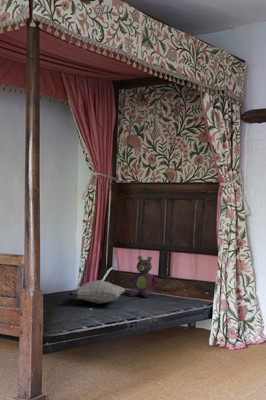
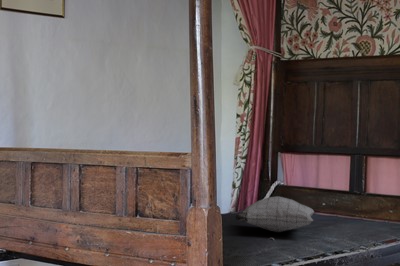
stuffed bear: present [128,256,159,297] -> none [309,162,357,223]

